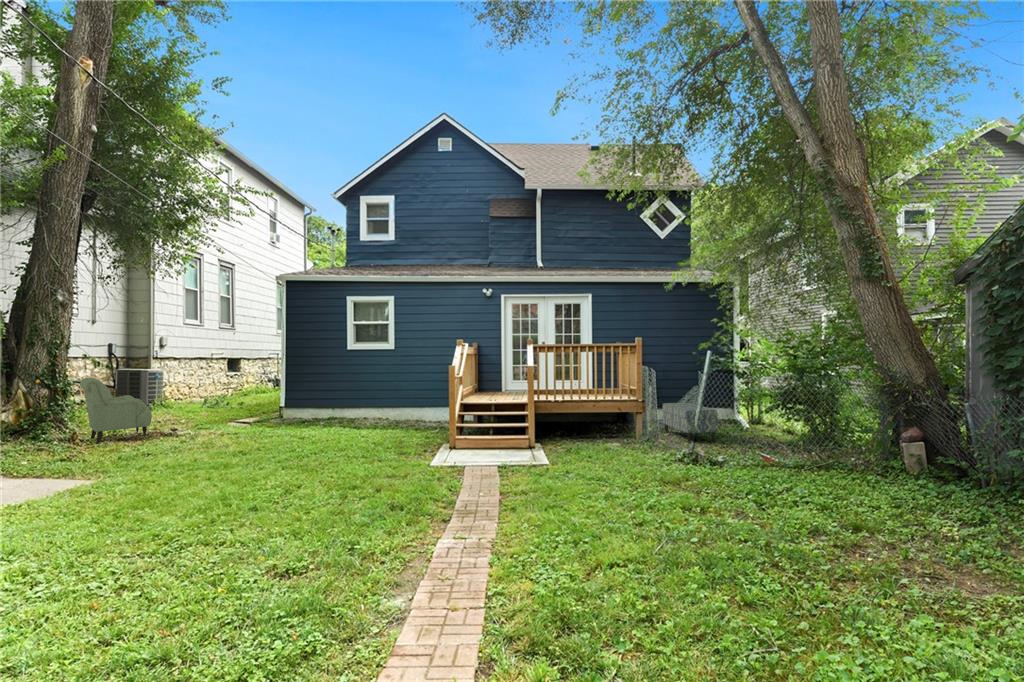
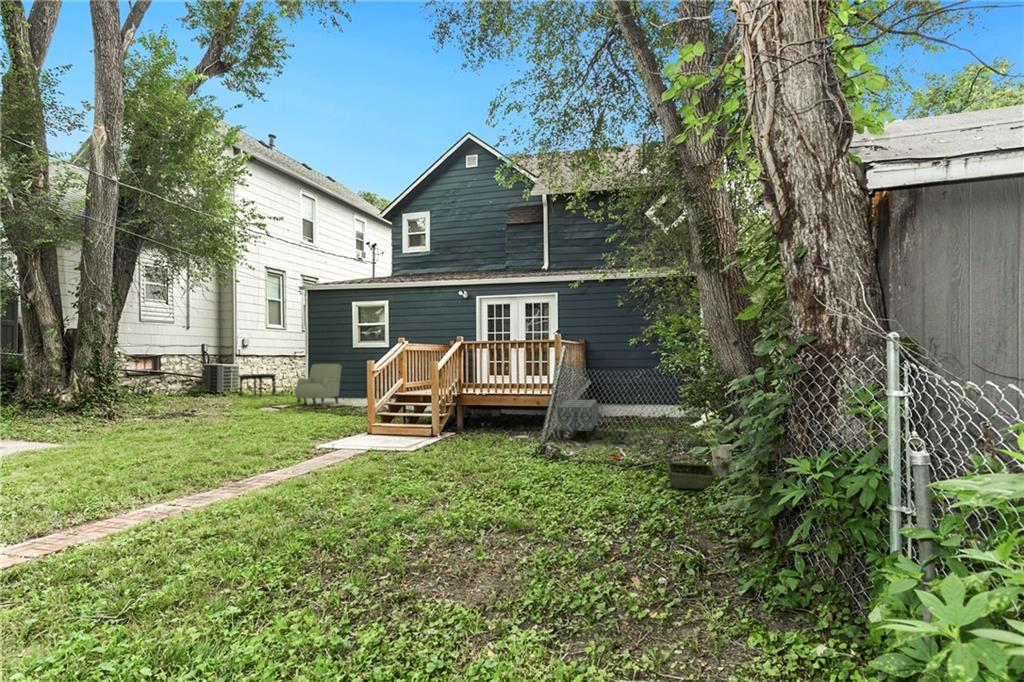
chair: present [80,377,152,444] -> present [295,364,342,405]
round table: none [162,381,213,410] -> present [239,374,276,397]
woven basket: none [886,455,935,476] -> present [667,463,716,490]

